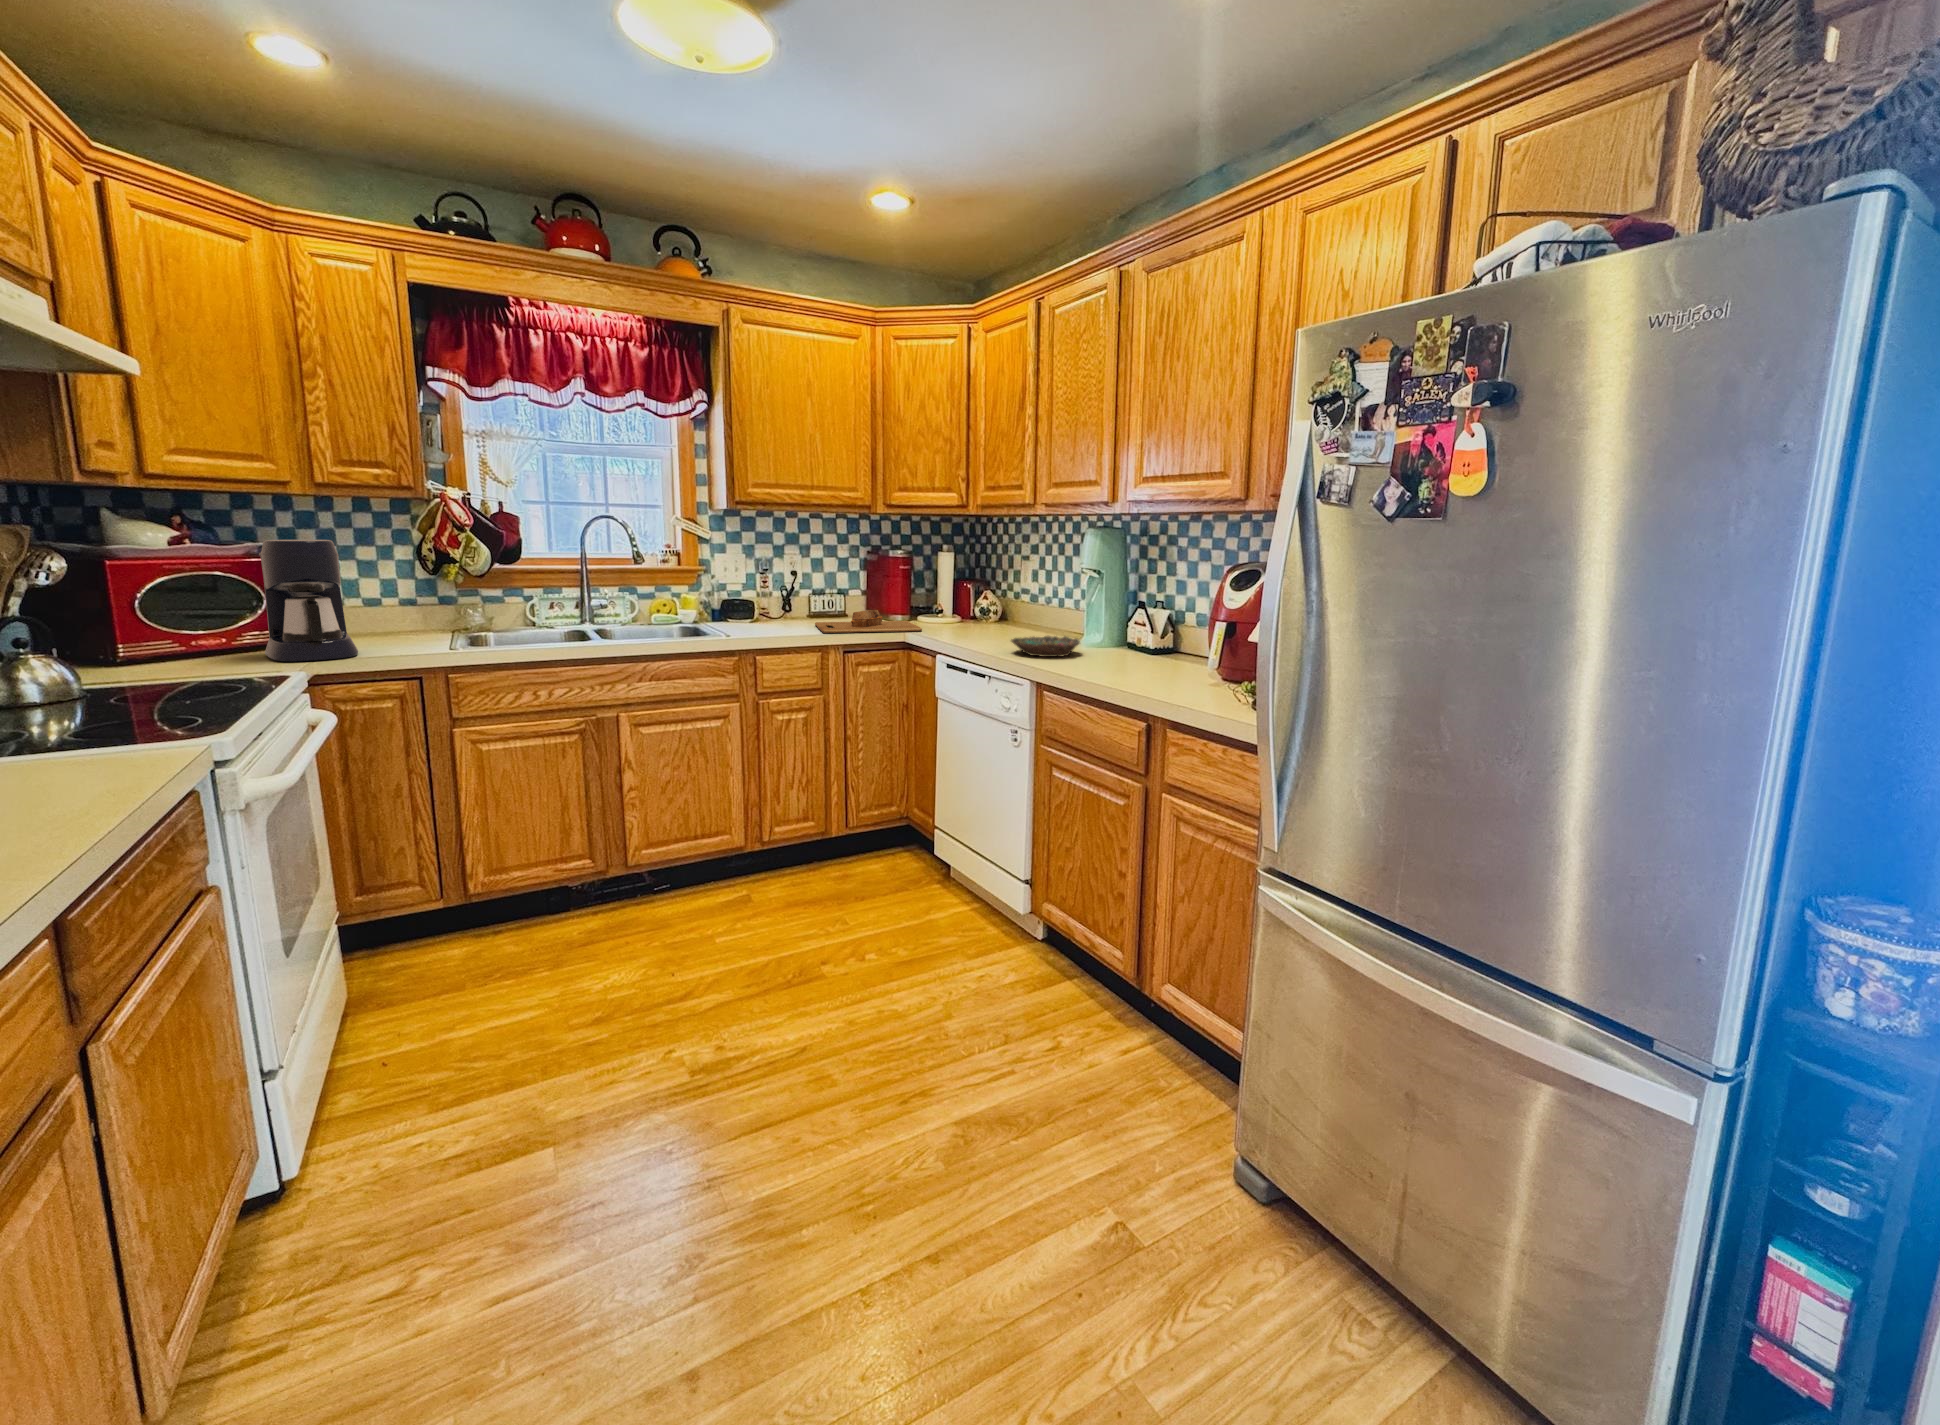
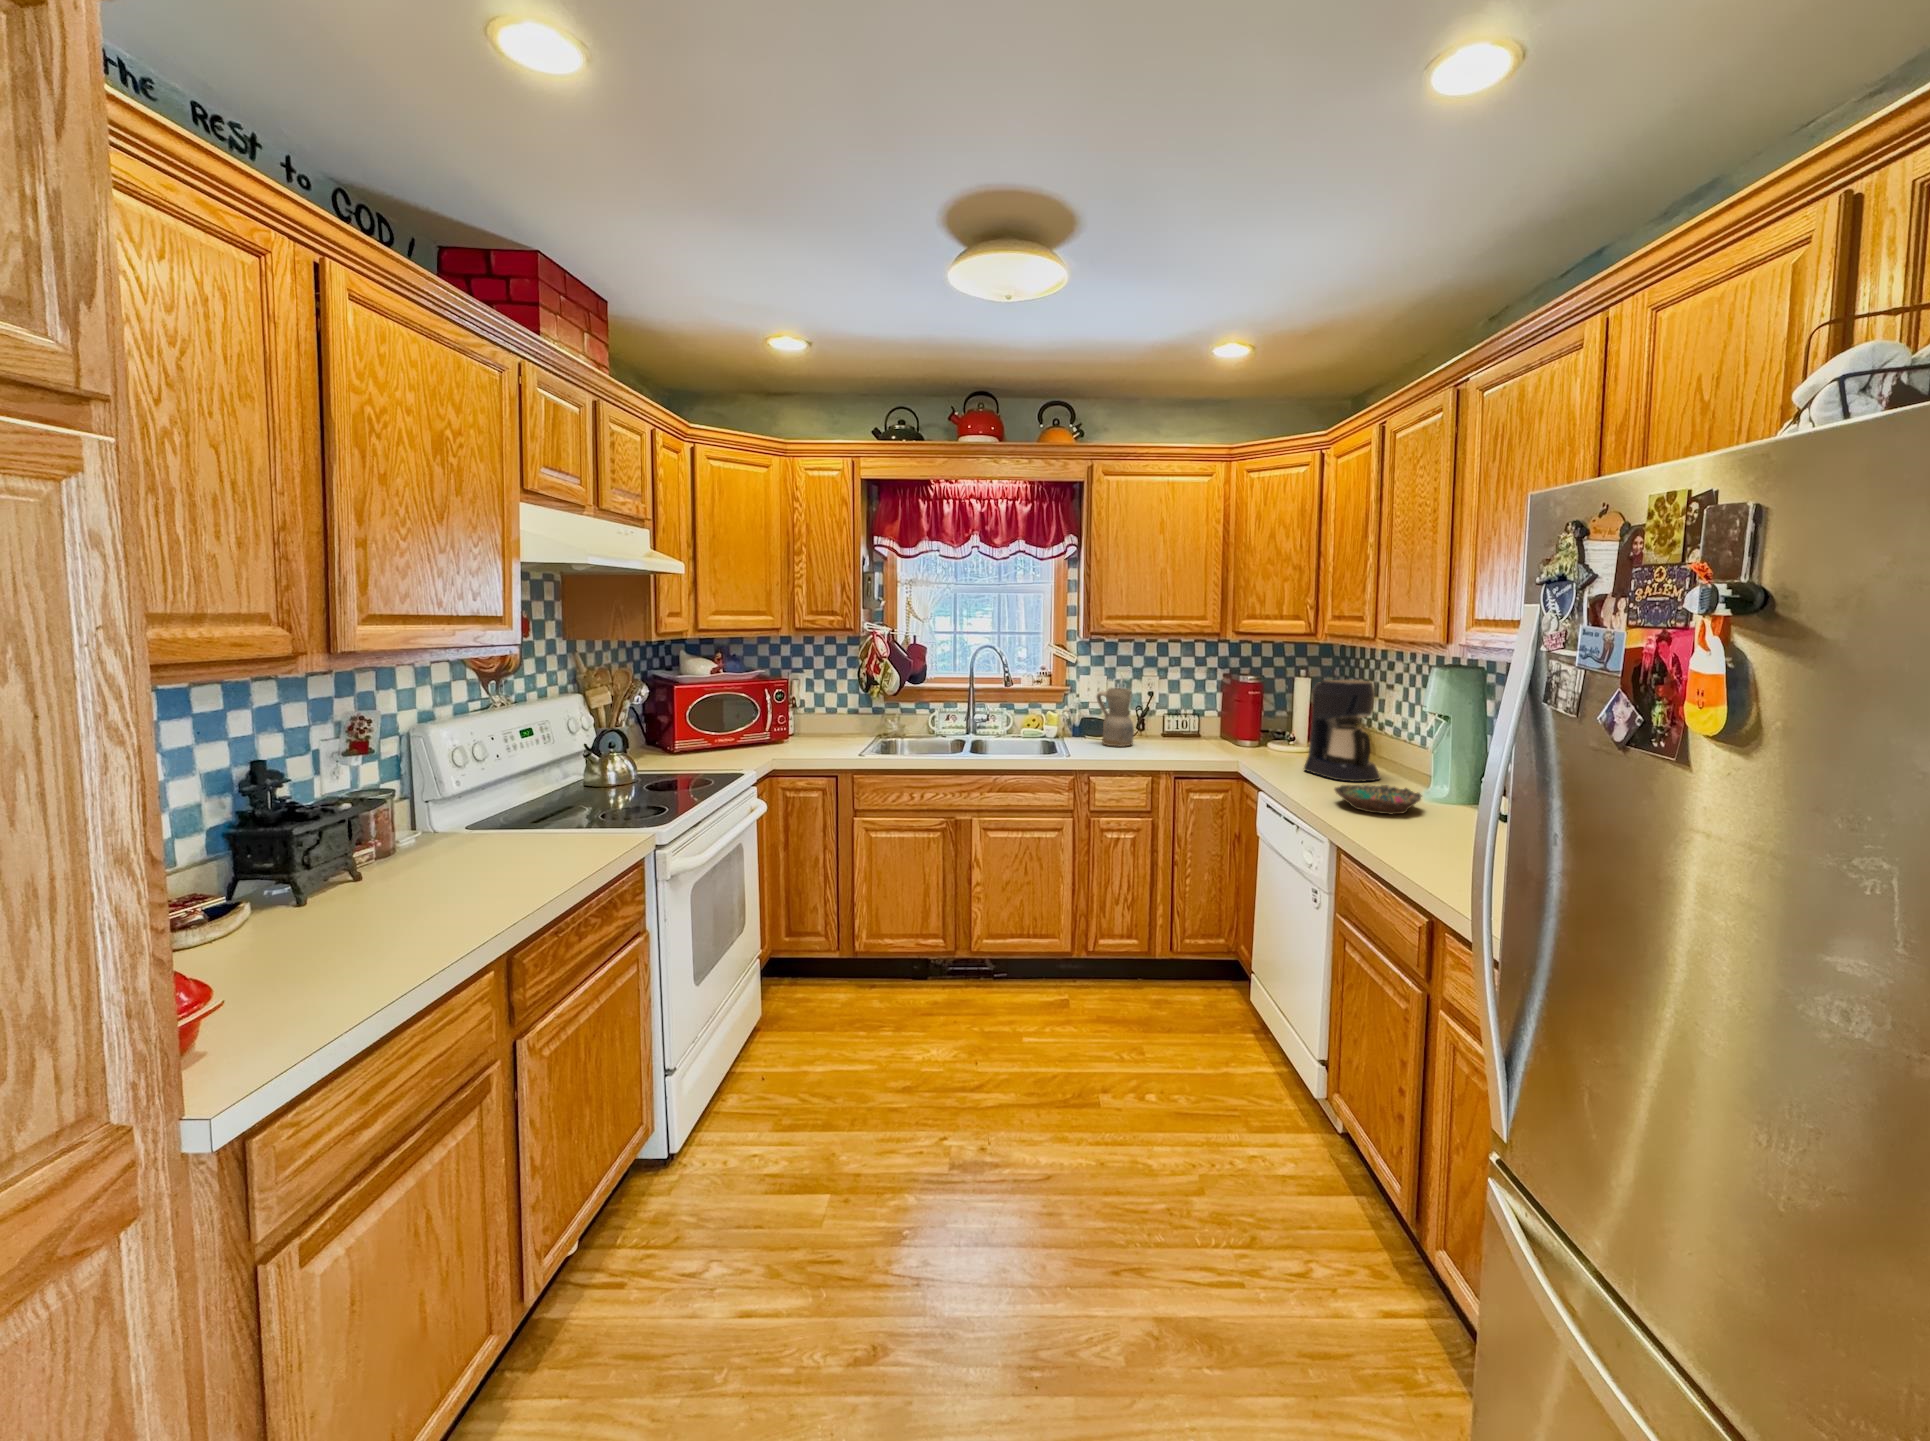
coffee maker: present [259,540,358,662] -> present [1304,680,1380,782]
ceramic pitcher: none [742,564,787,628] -> present [1097,688,1134,746]
cutting board: present [815,610,922,633] -> none [1158,735,1259,761]

